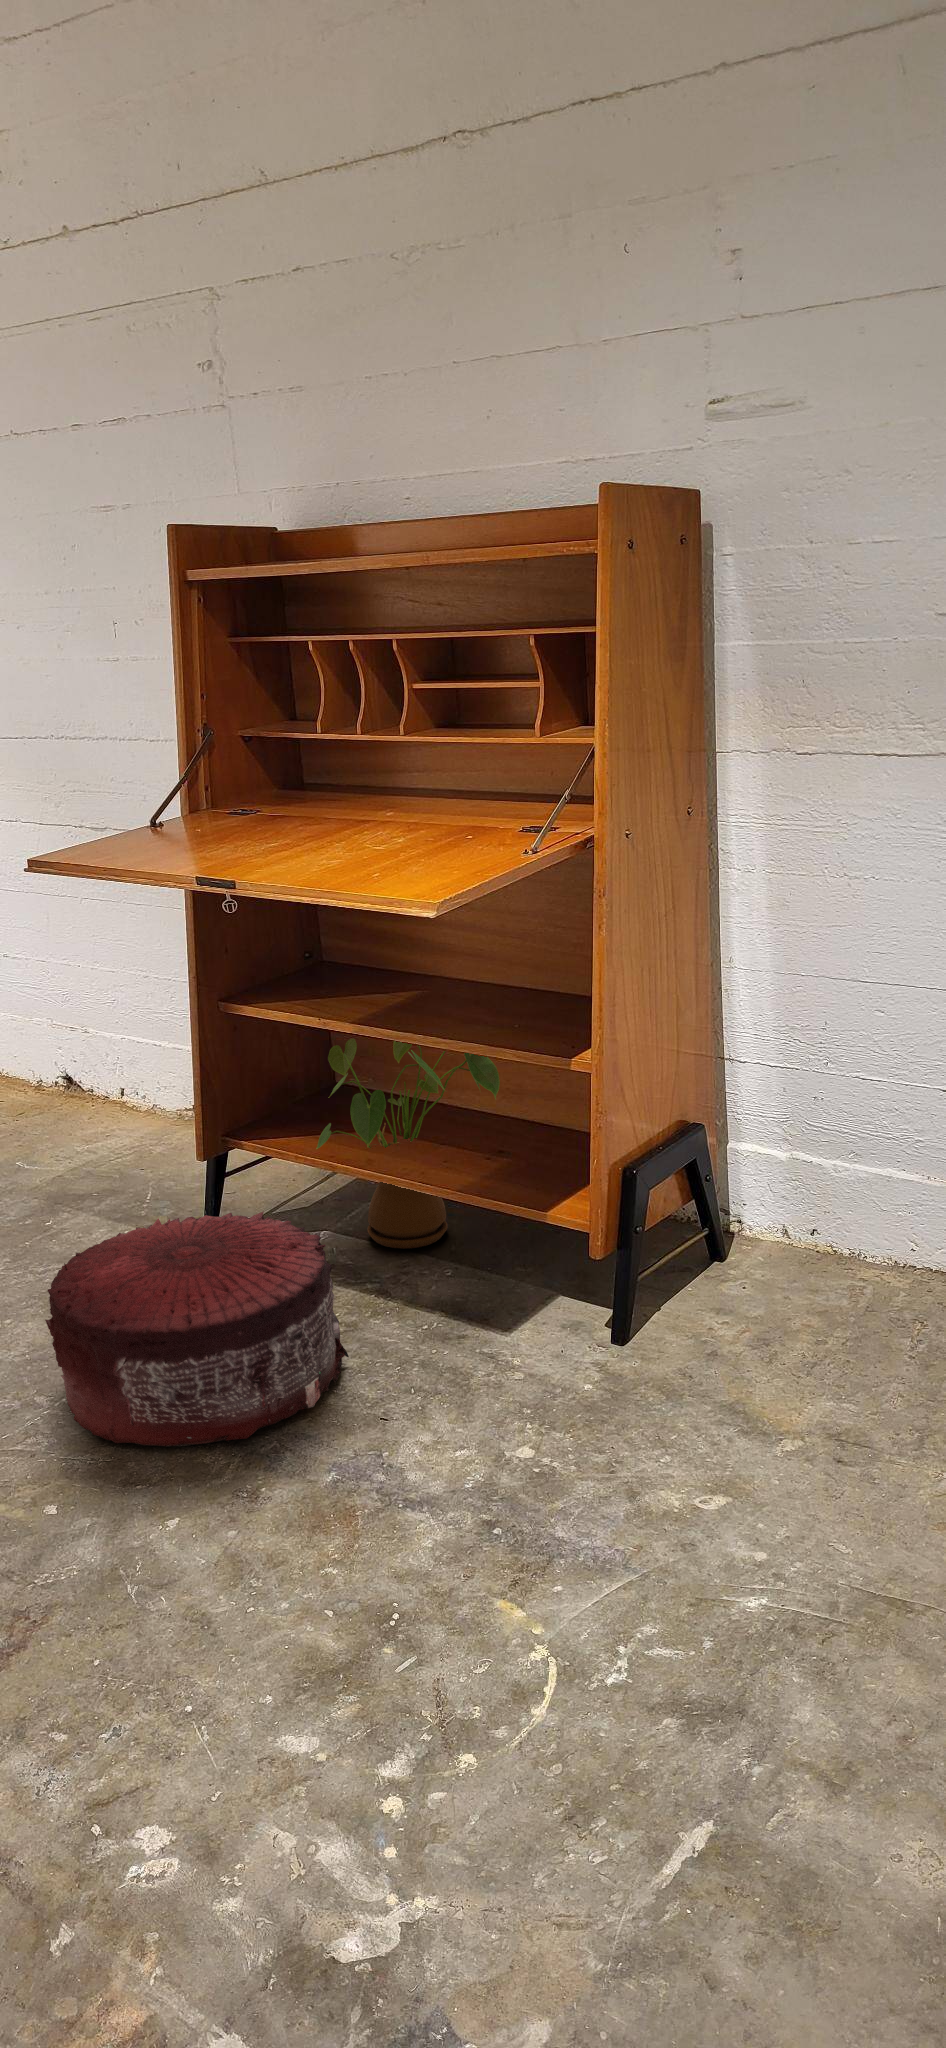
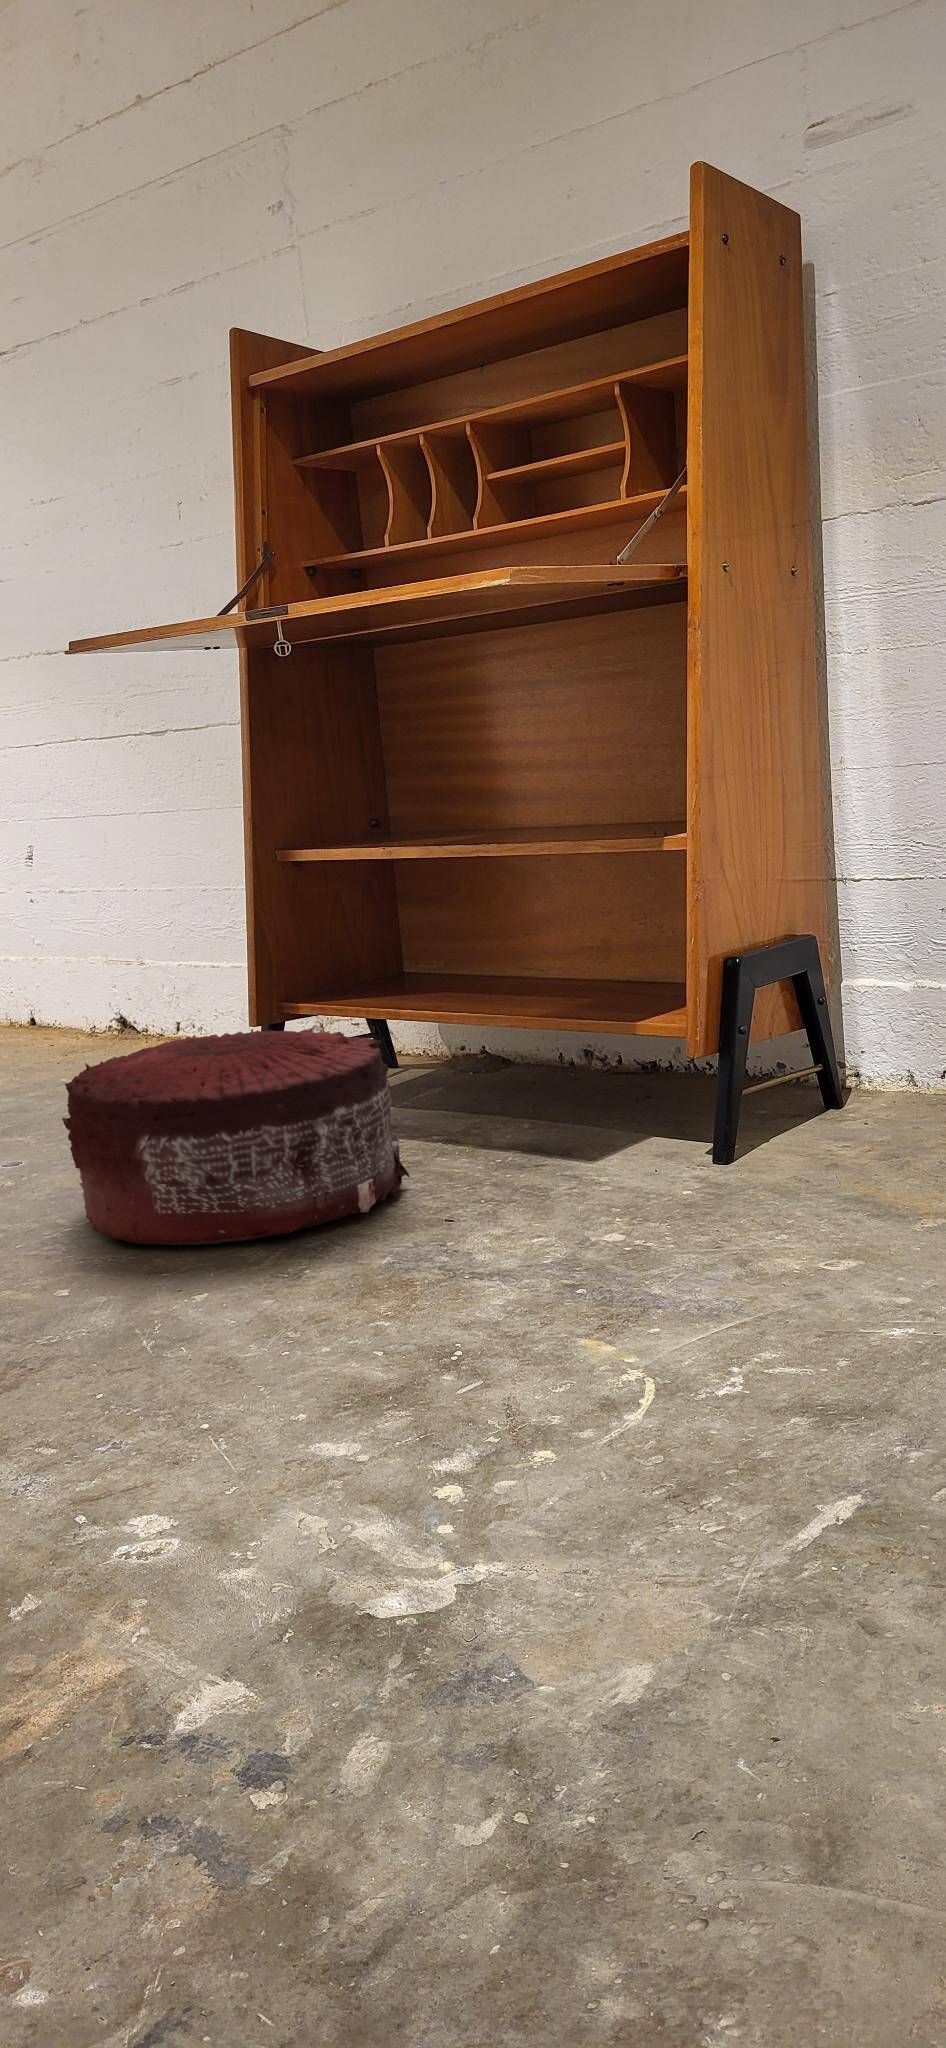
house plant: present [316,1039,500,1249] -> none [374,858,580,1111]

